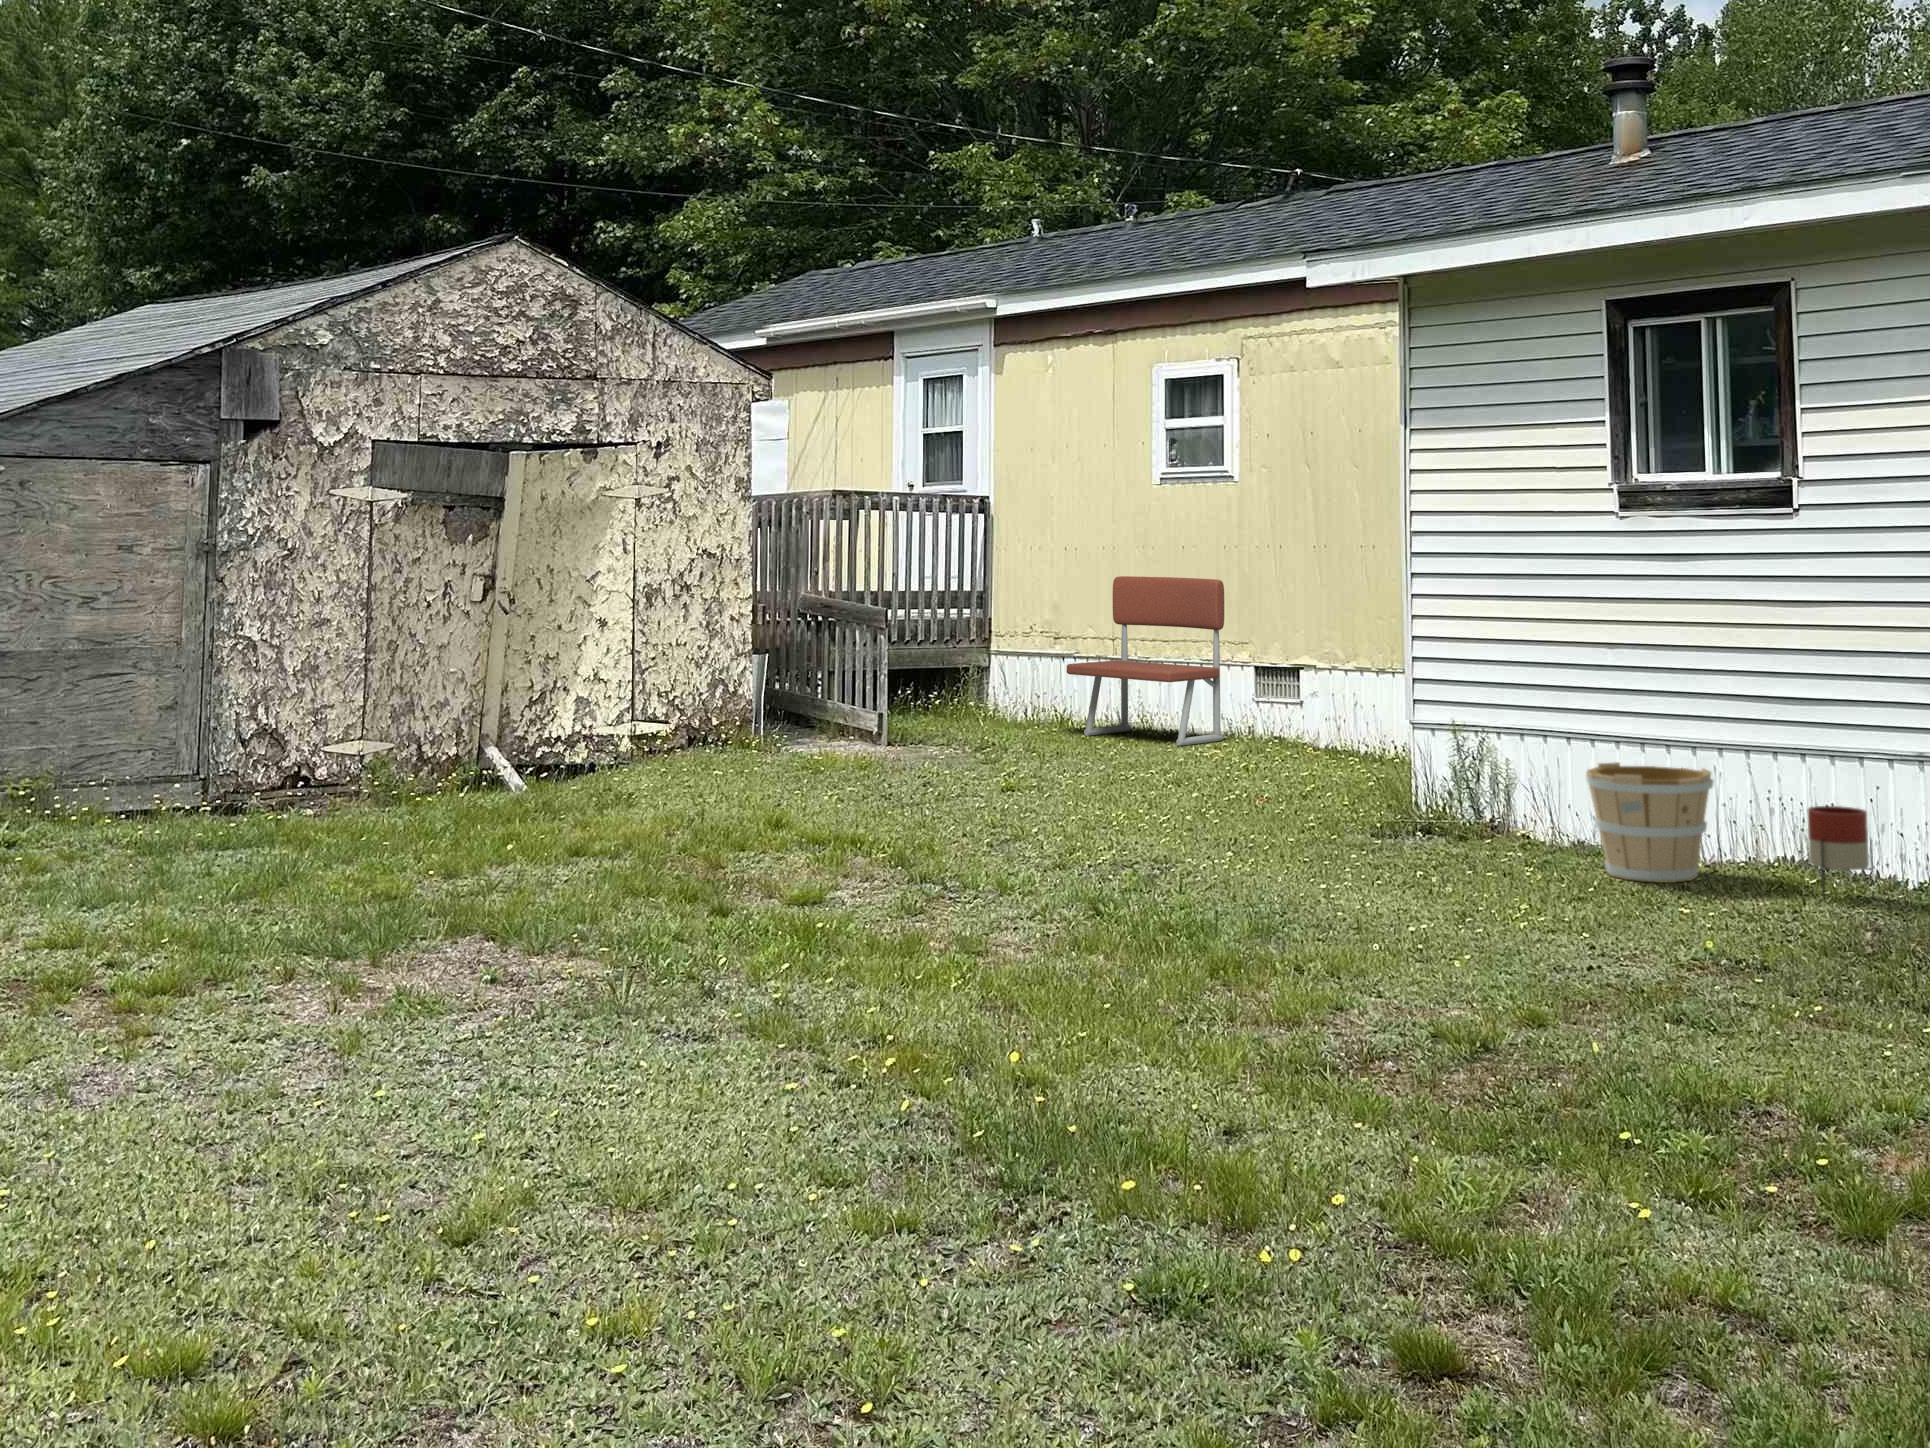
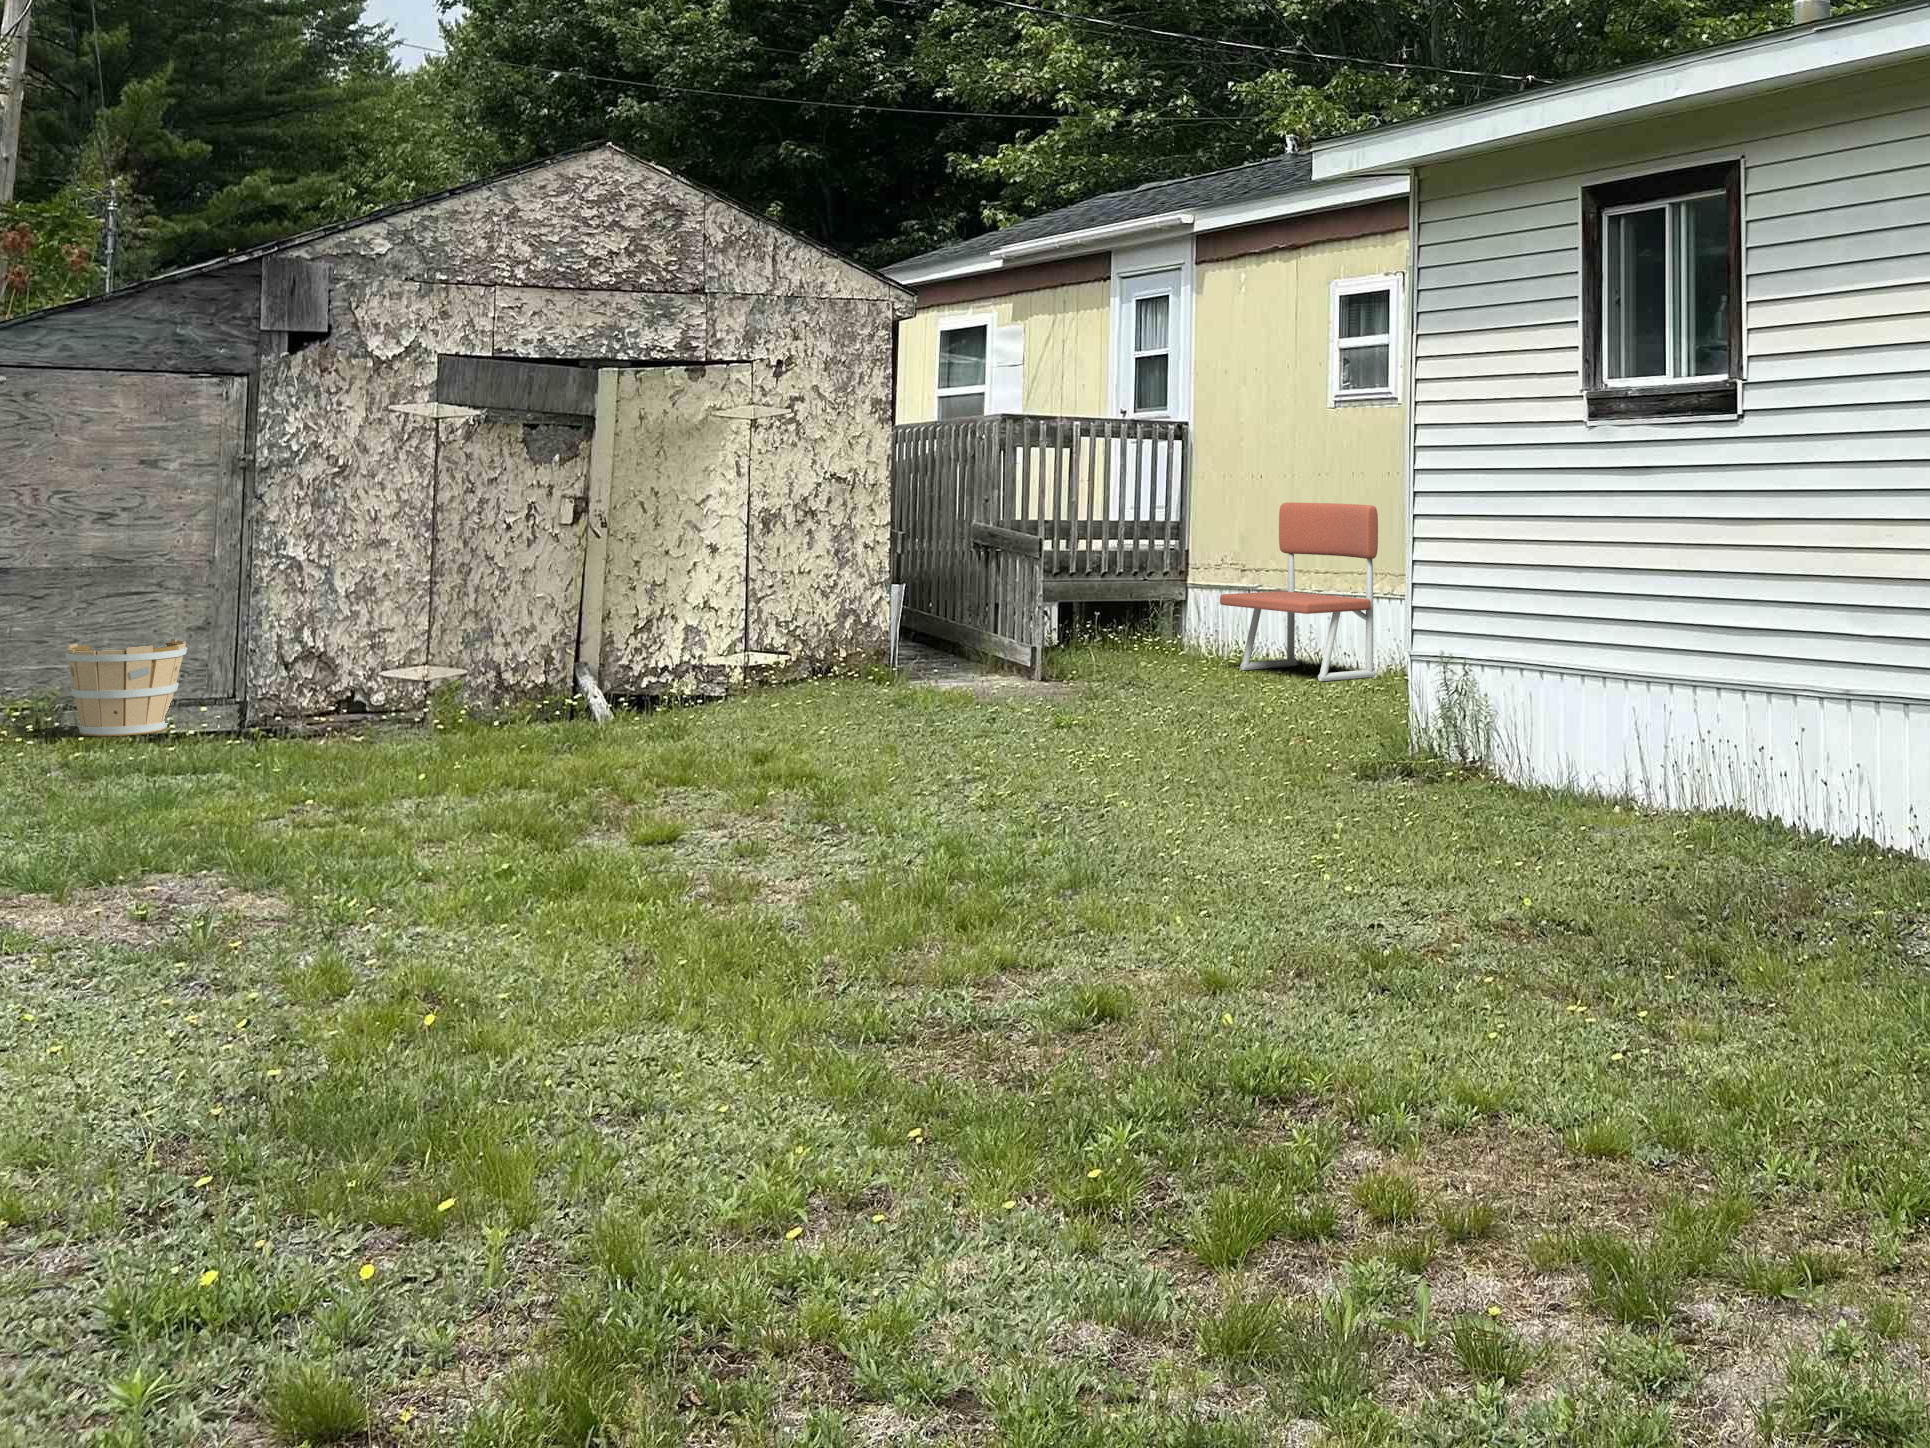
wooden bucket: present [1586,762,1714,883] -> present [65,639,187,737]
planter: present [1807,806,1874,899] -> none [1723,751,1792,858]

